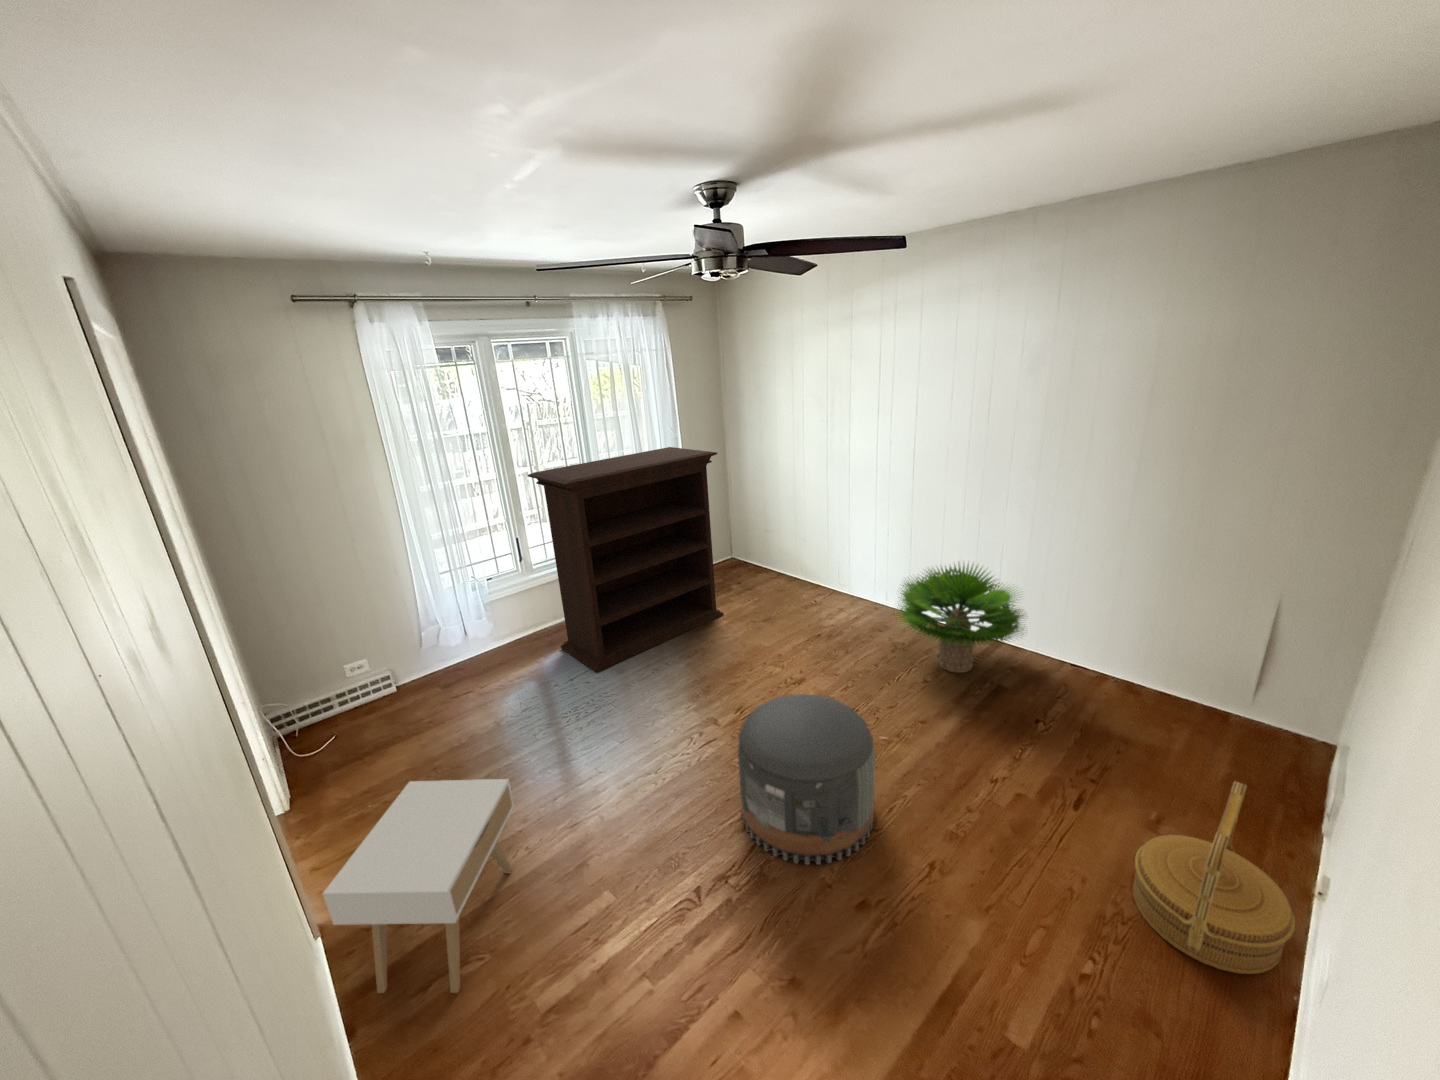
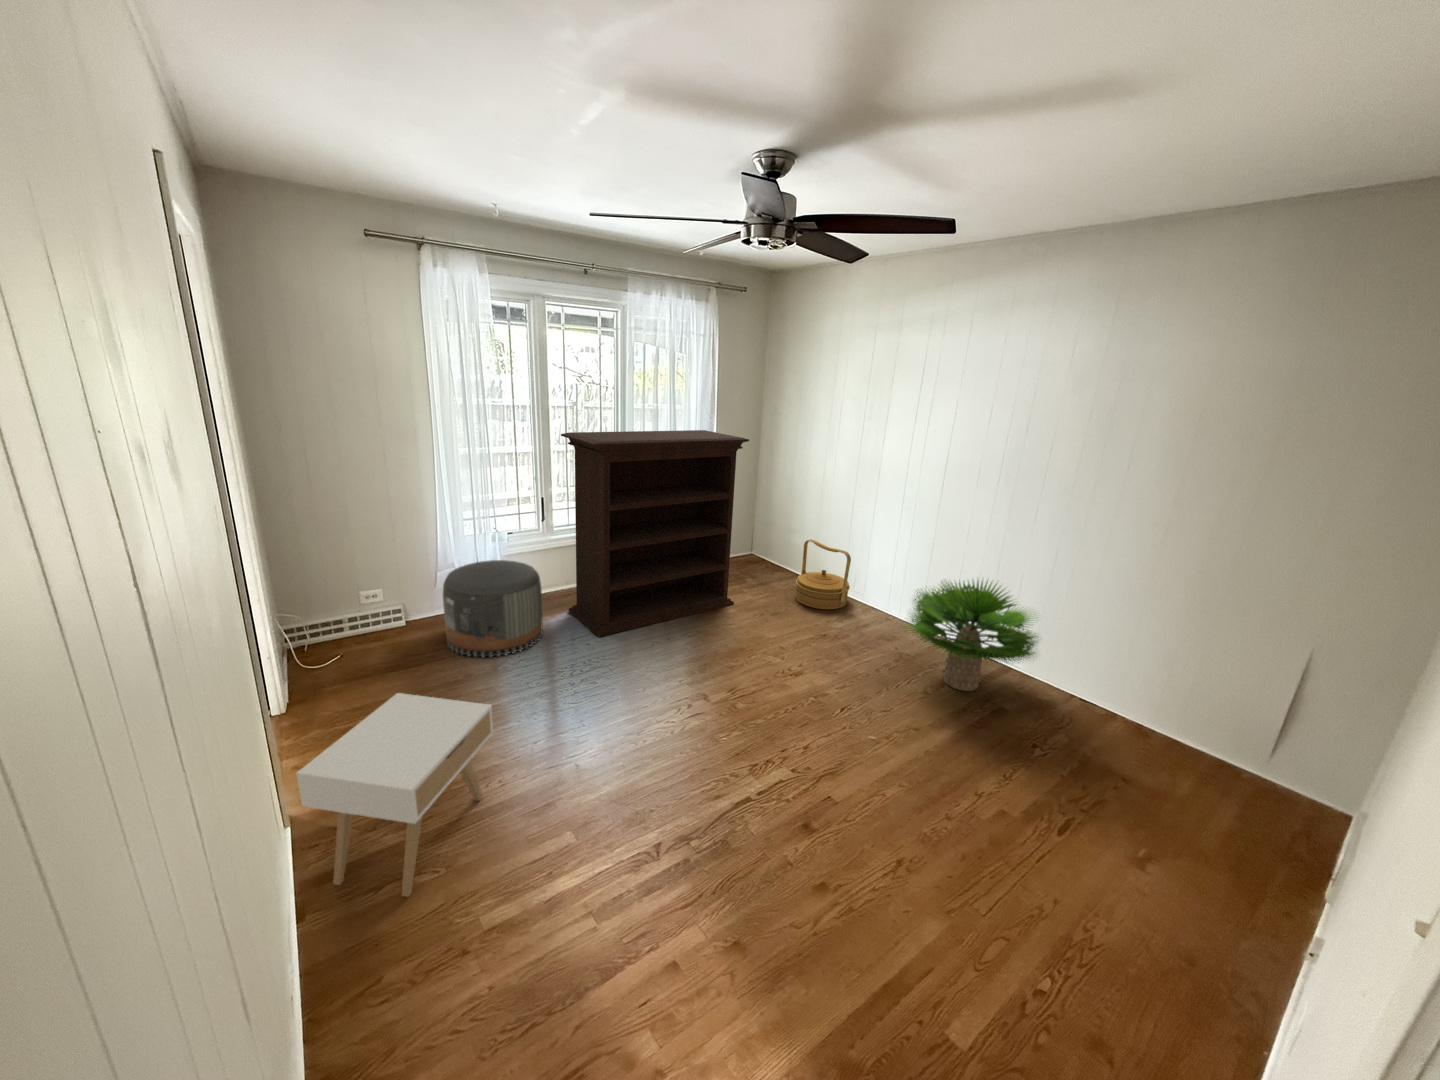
pouf: present [738,694,875,865] -> present [443,560,543,658]
woven basket: present [1133,781,1295,974] -> present [796,539,851,609]

